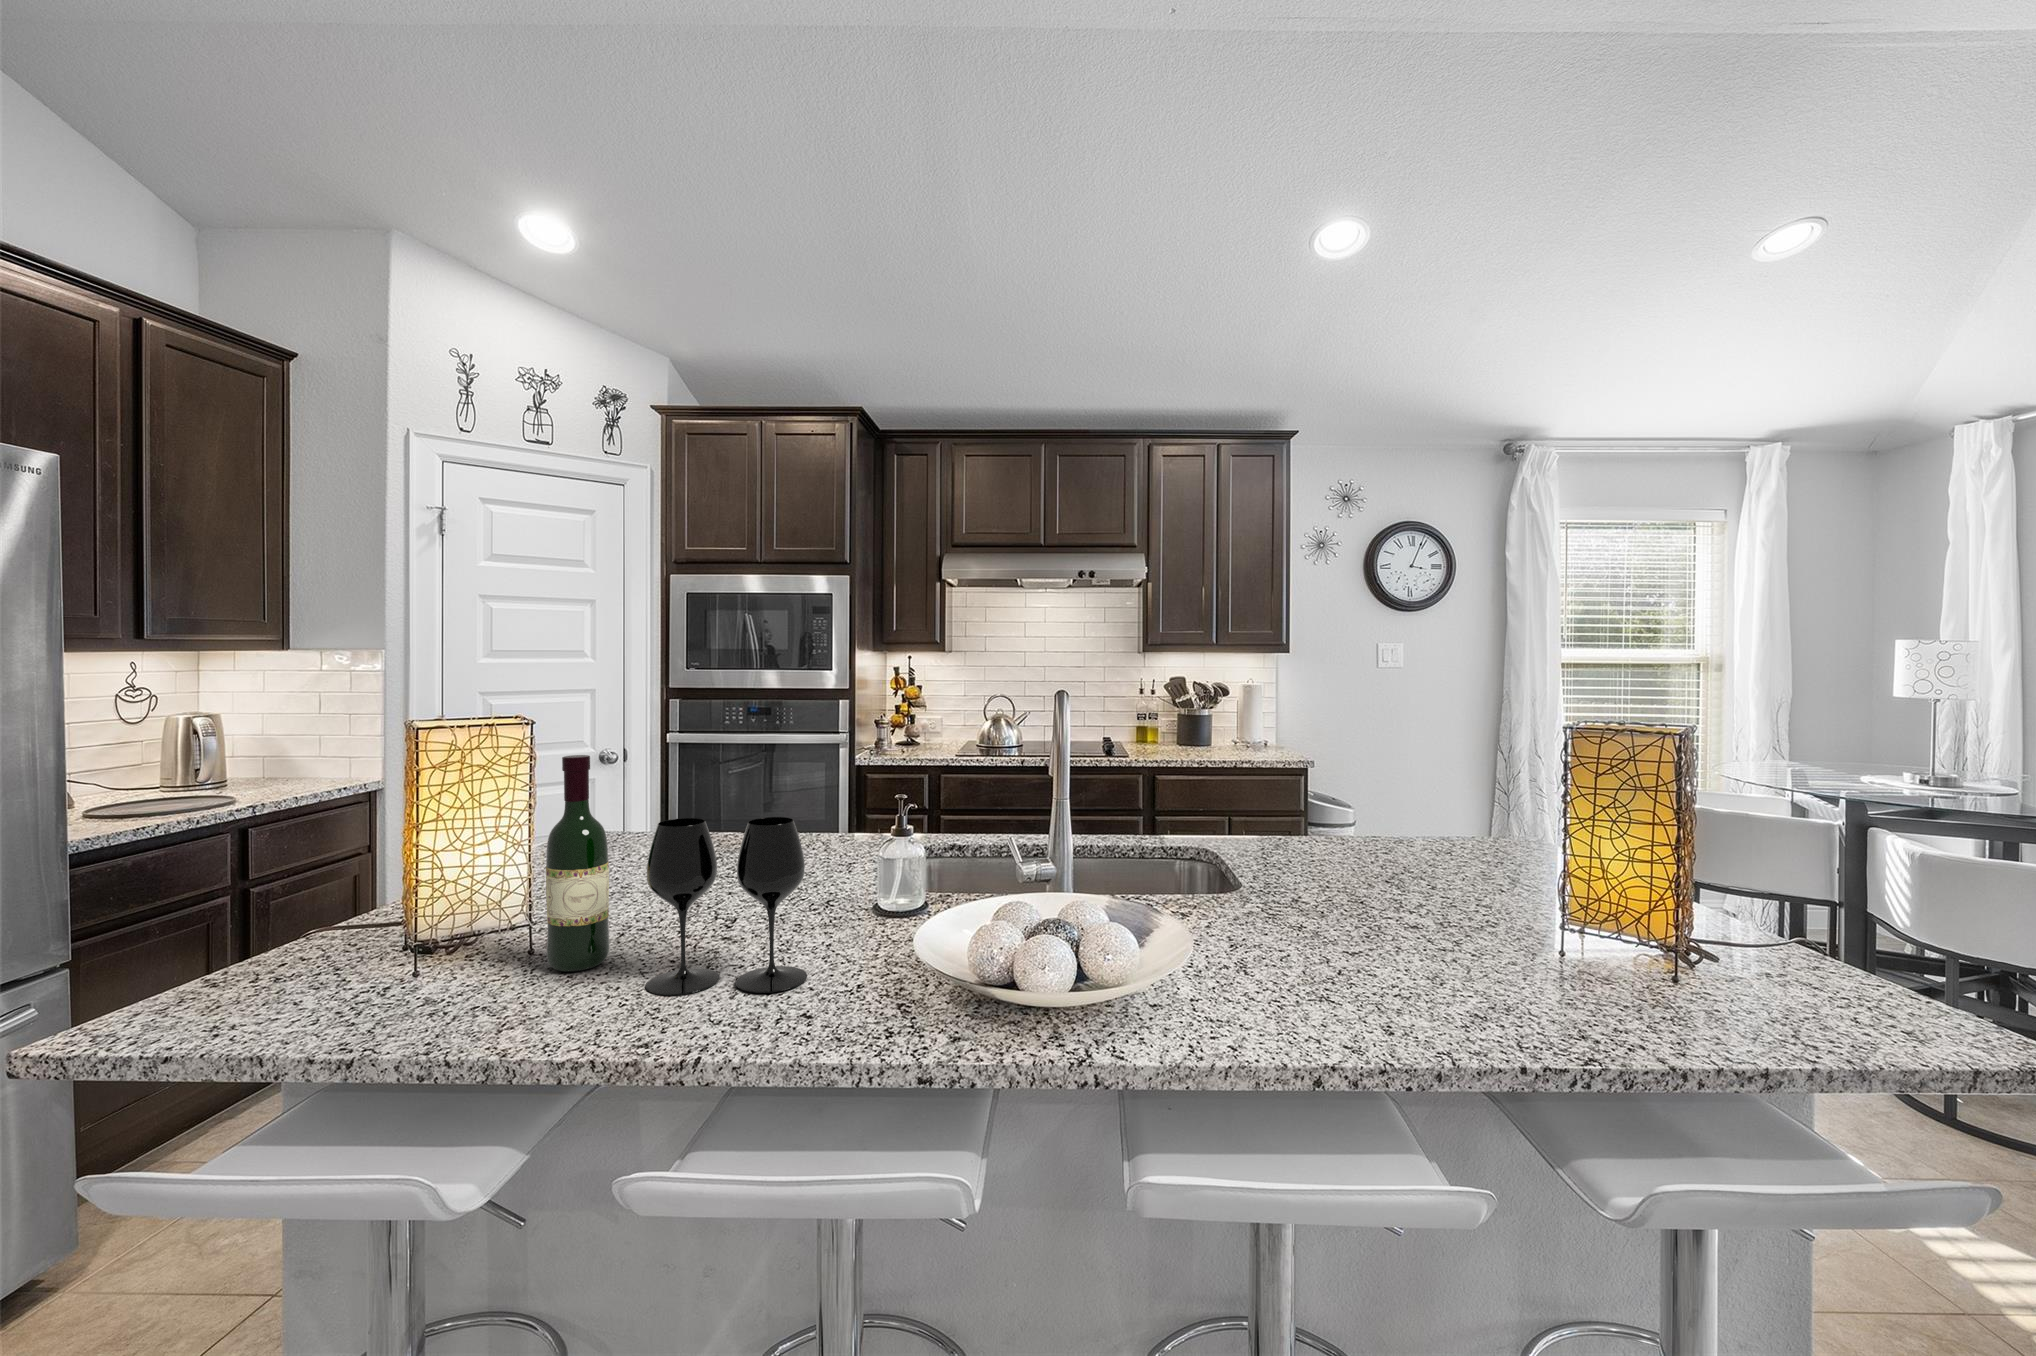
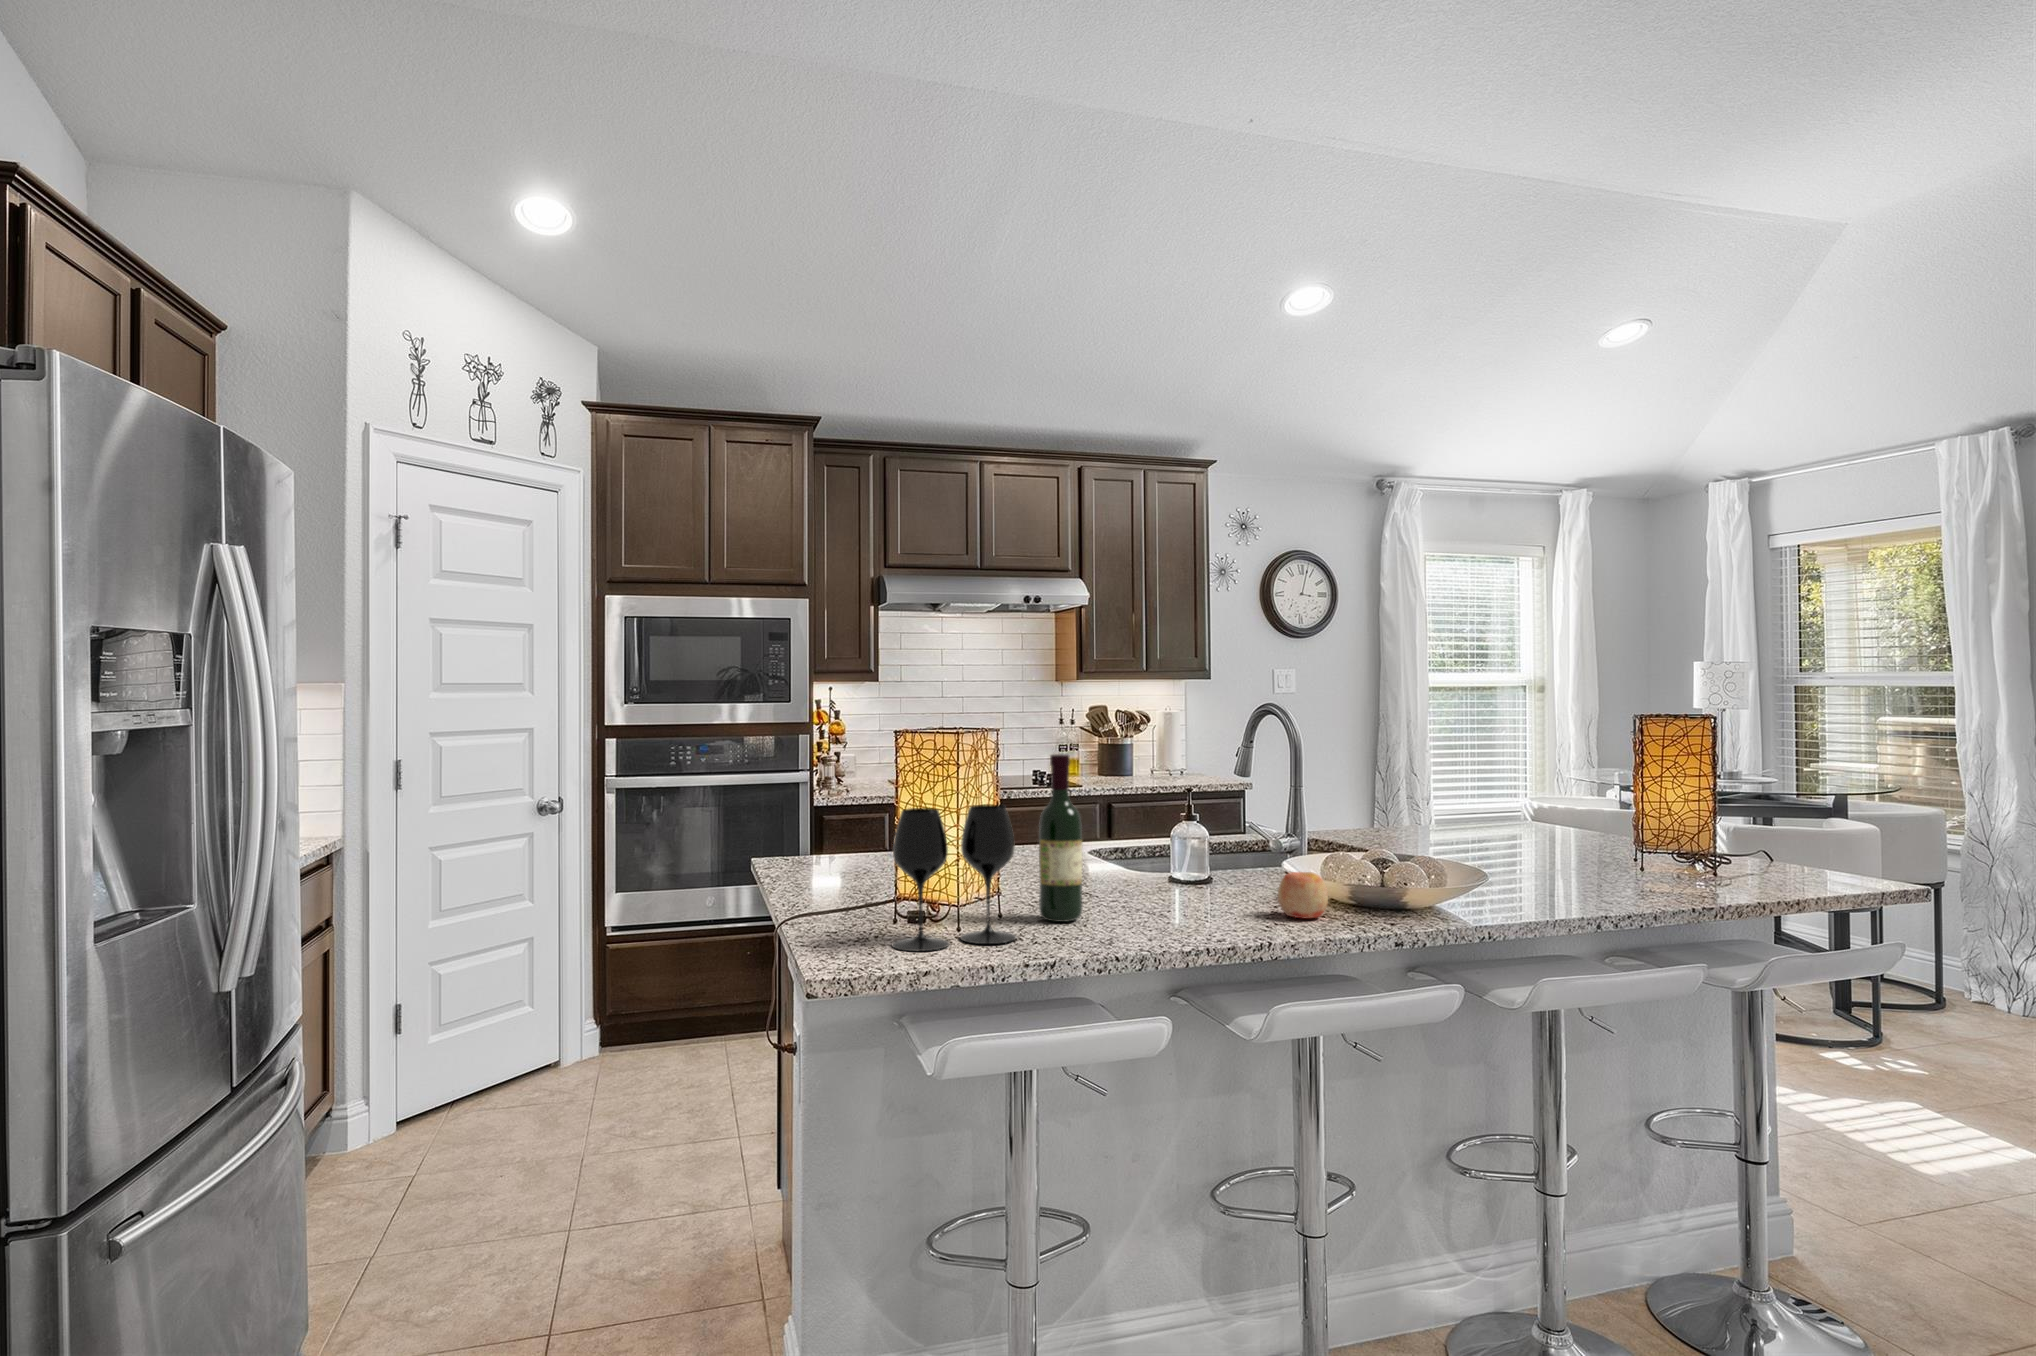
wine glass: present [646,817,807,995] -> present [892,805,1016,952]
apple: none [841,934,911,1007] -> present [1278,872,1328,918]

